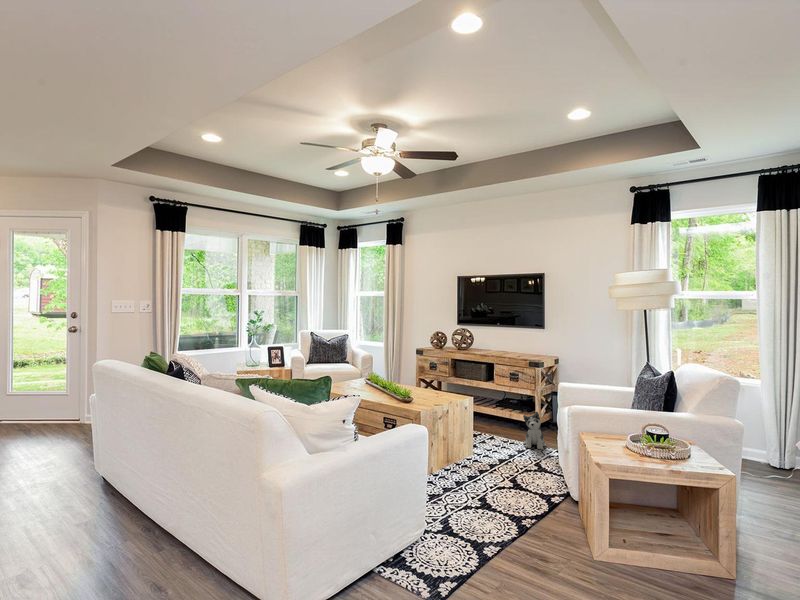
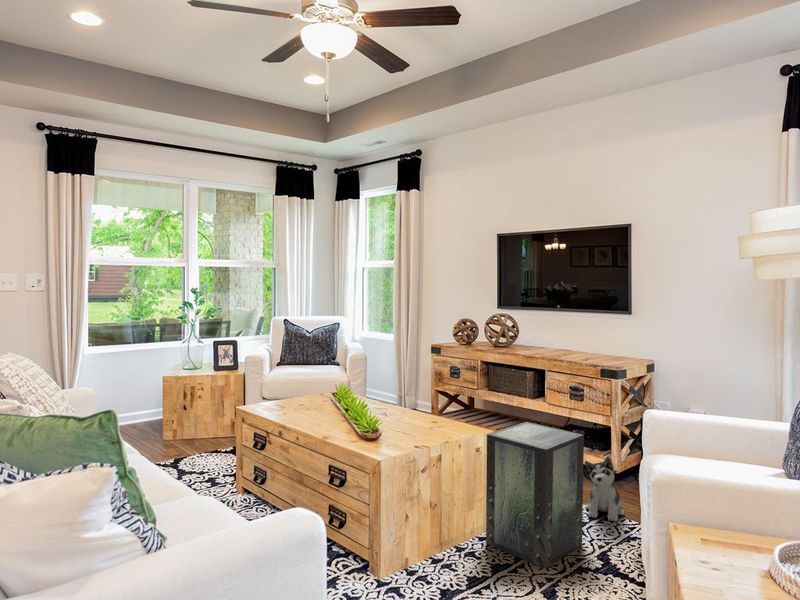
storage box: none [471,391,526,471] -> present [486,422,584,569]

